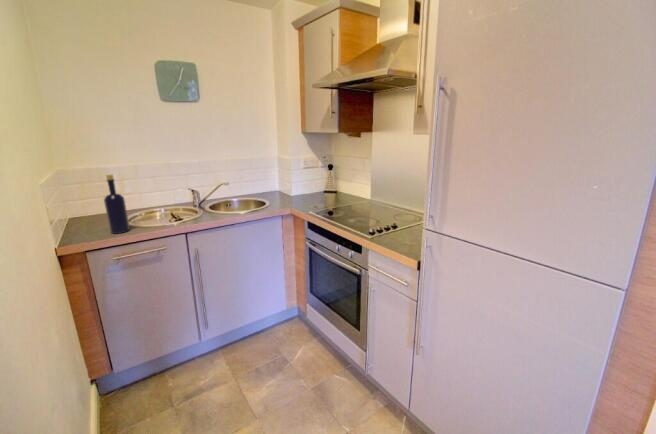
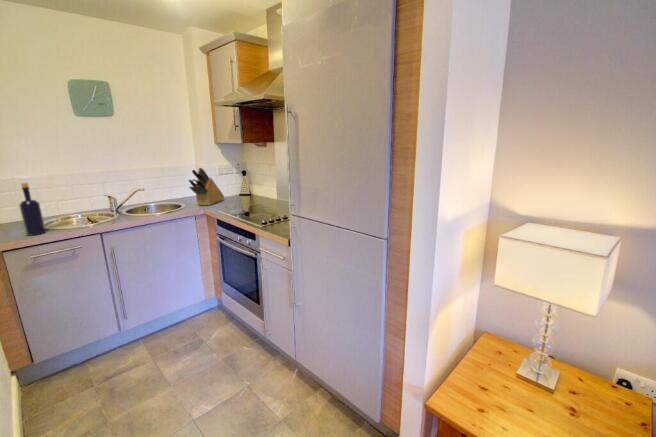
knife block: none [276,160,310,204] -> present [189,168,224,205]

